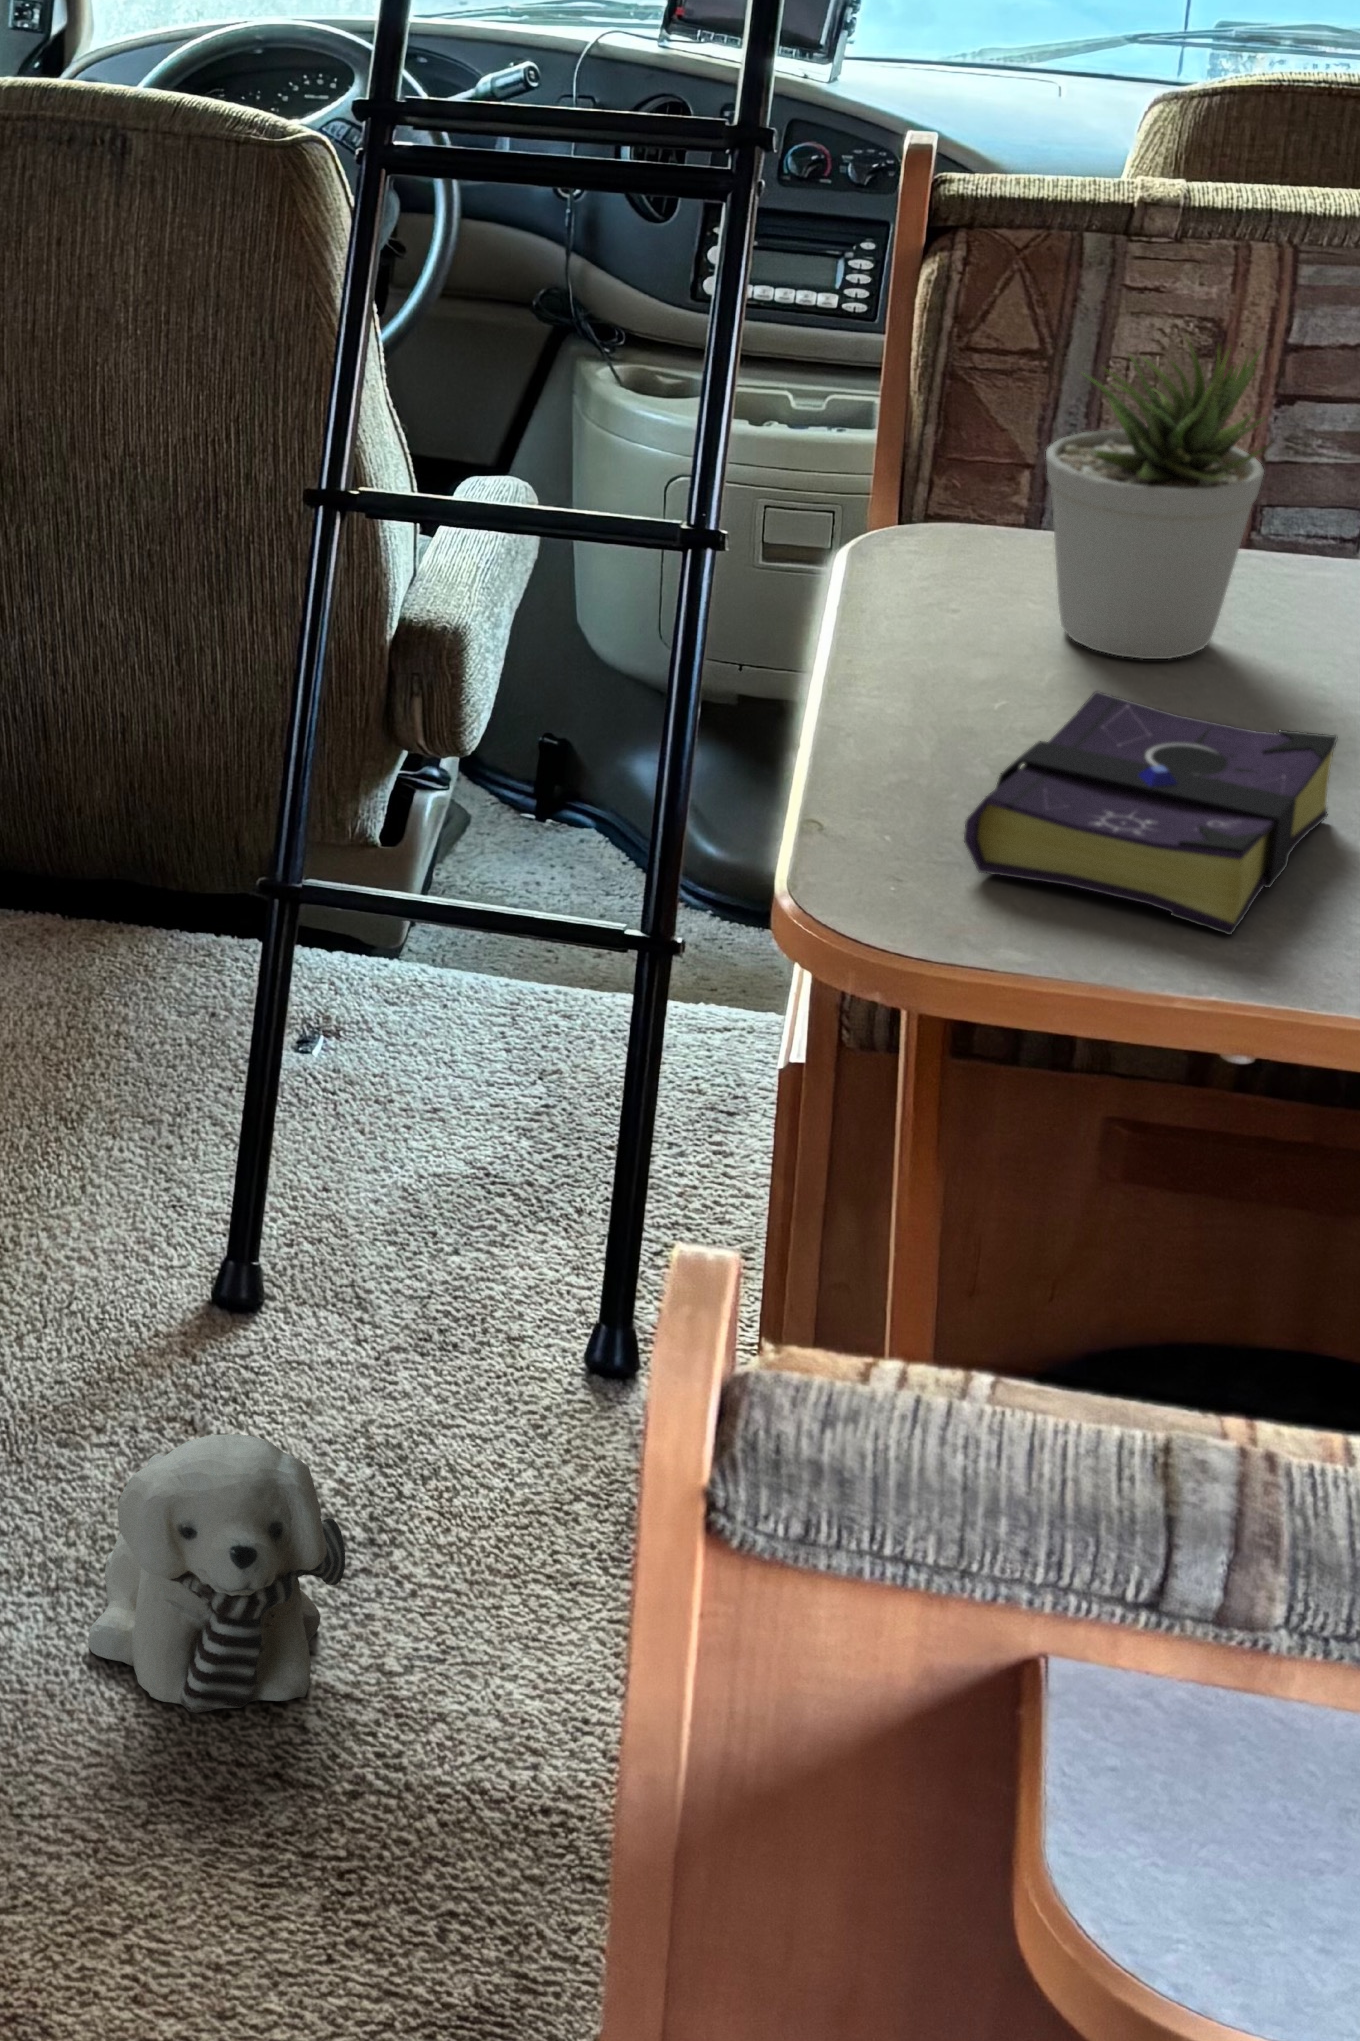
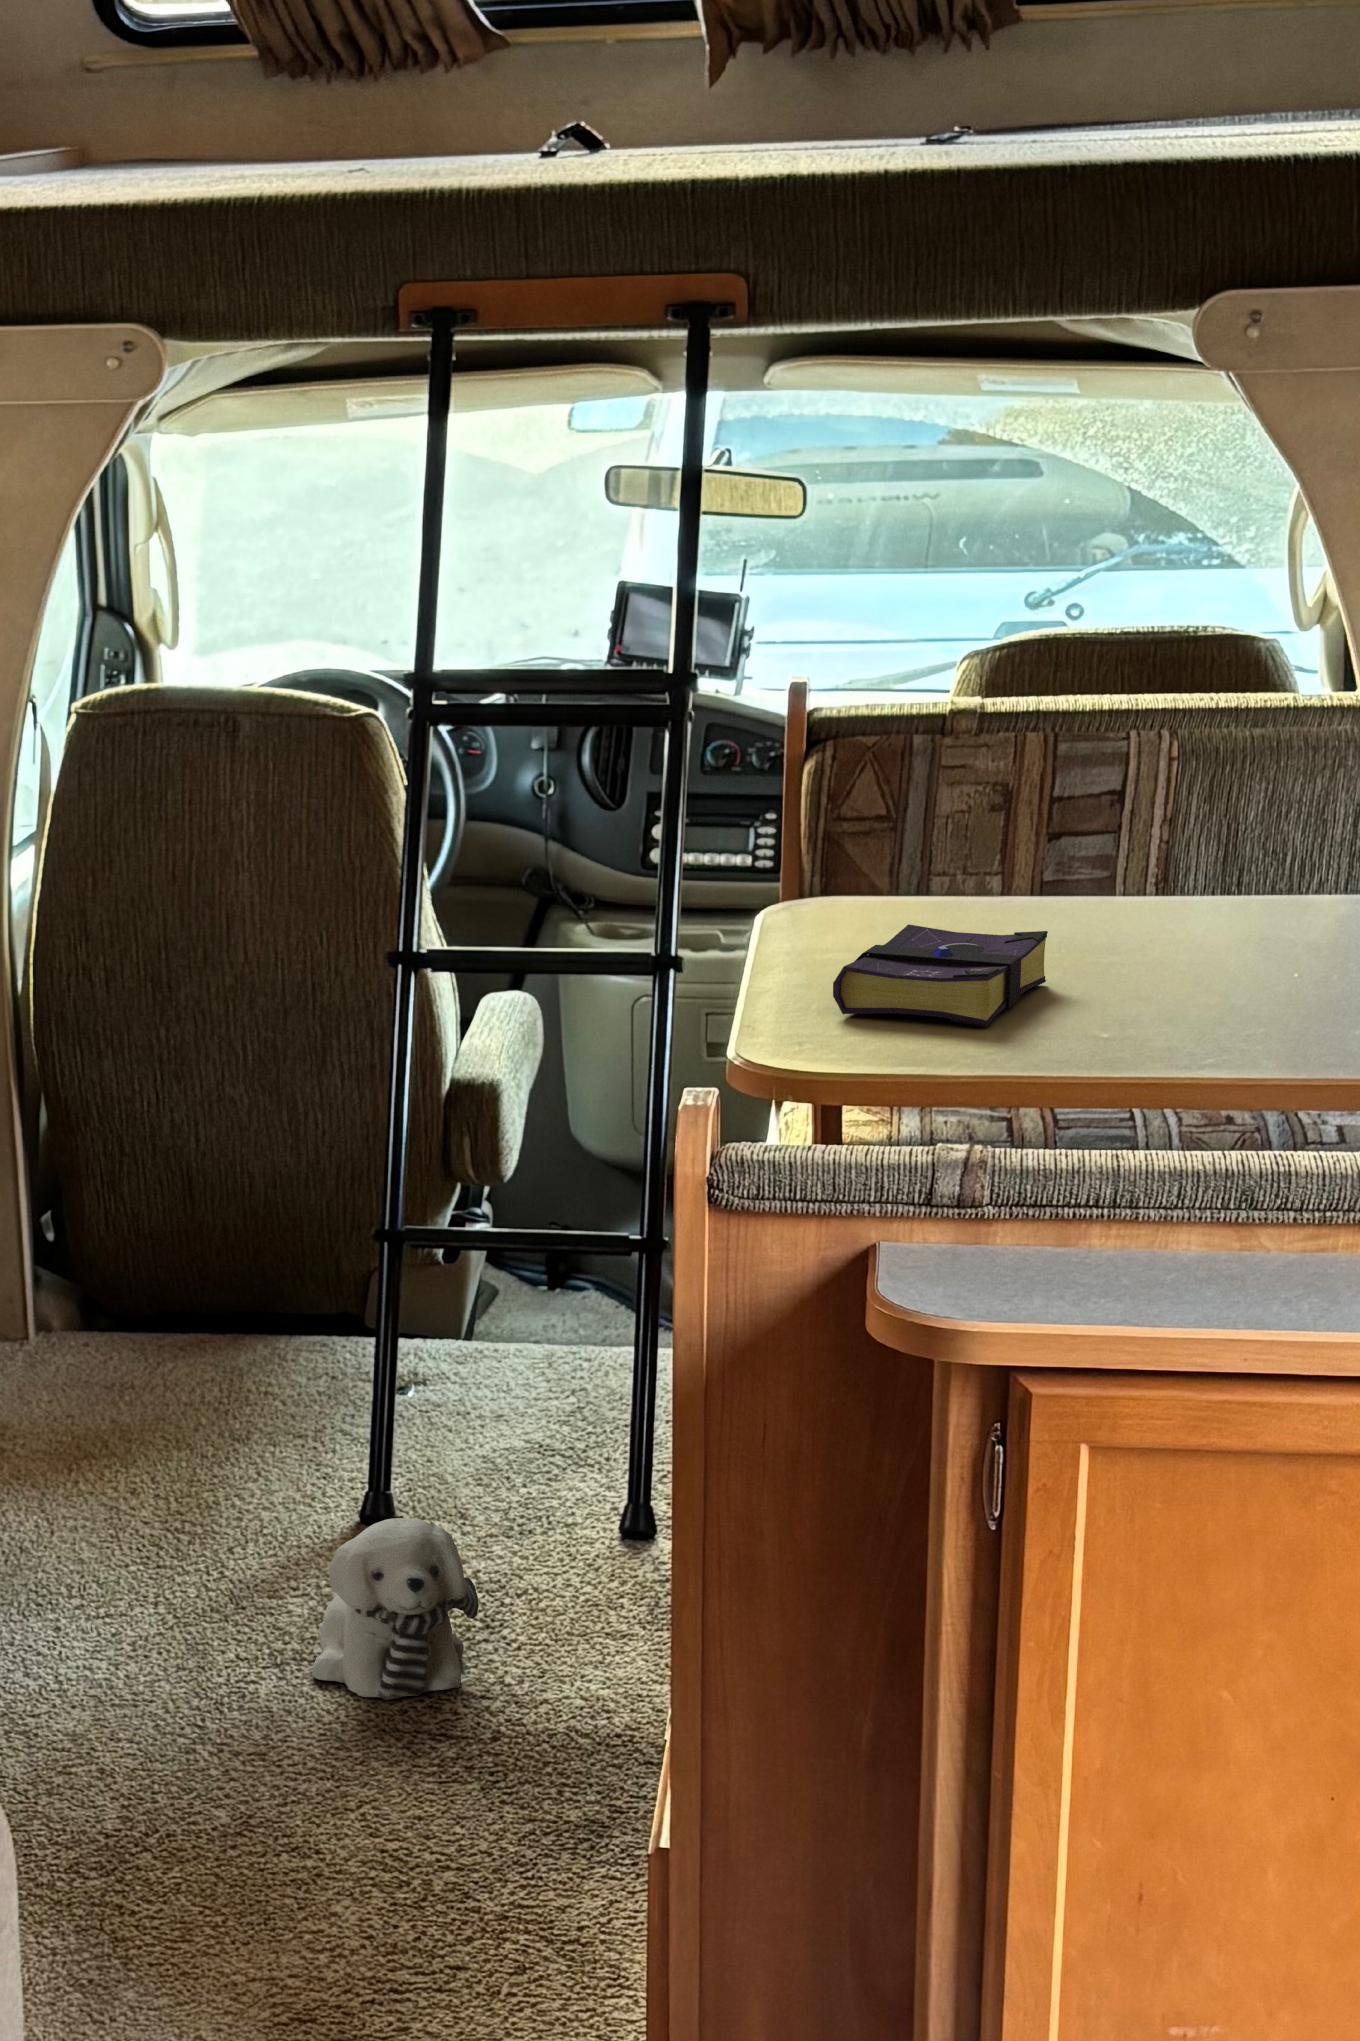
potted plant: present [1046,343,1273,659] -> none [876,722,1011,929]

